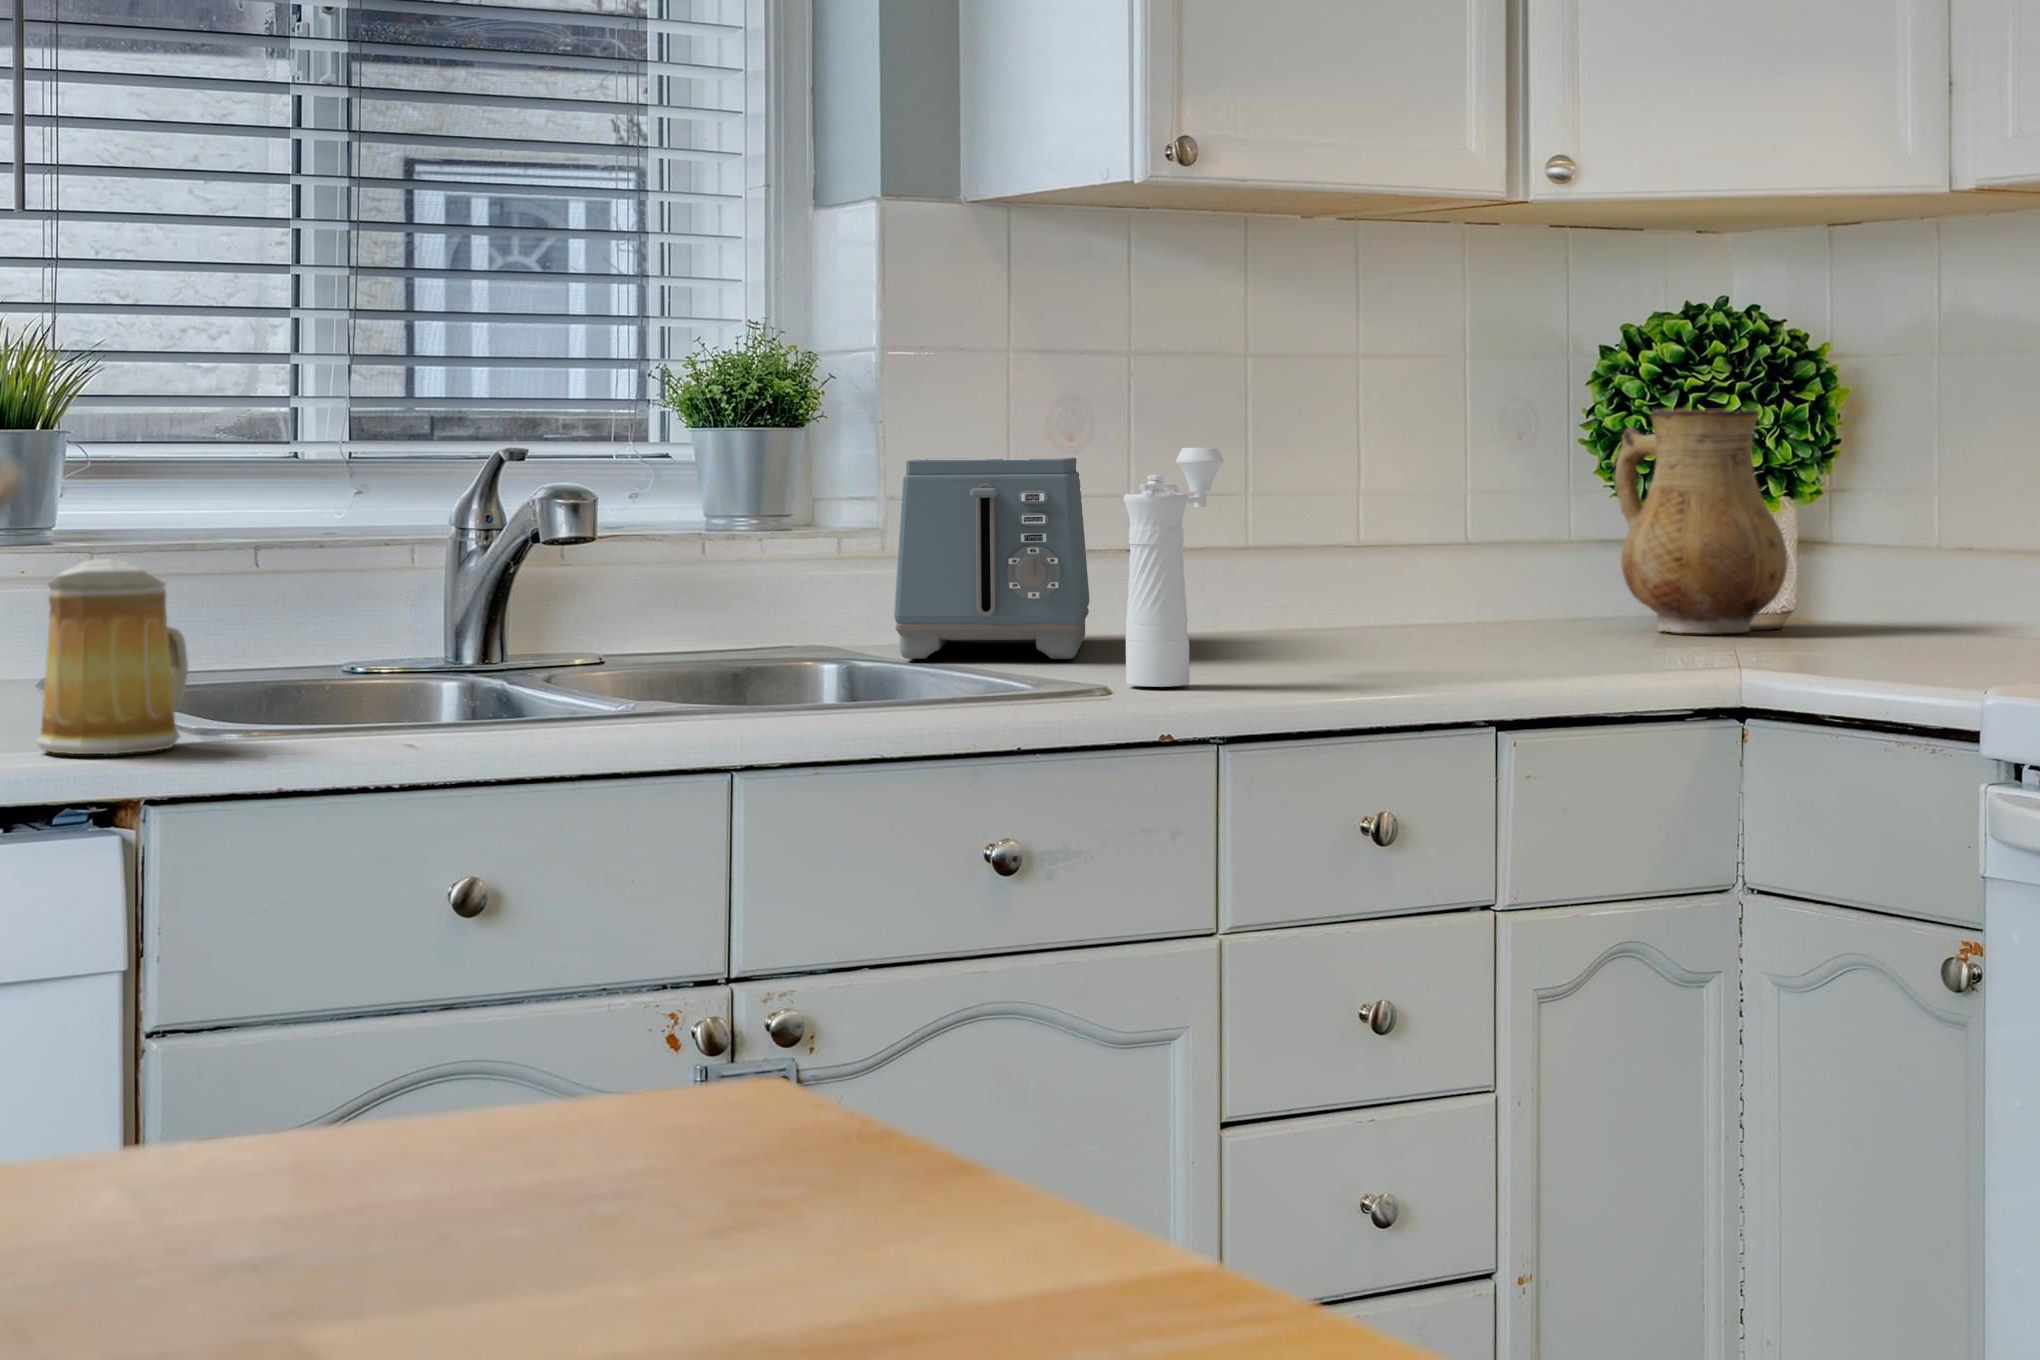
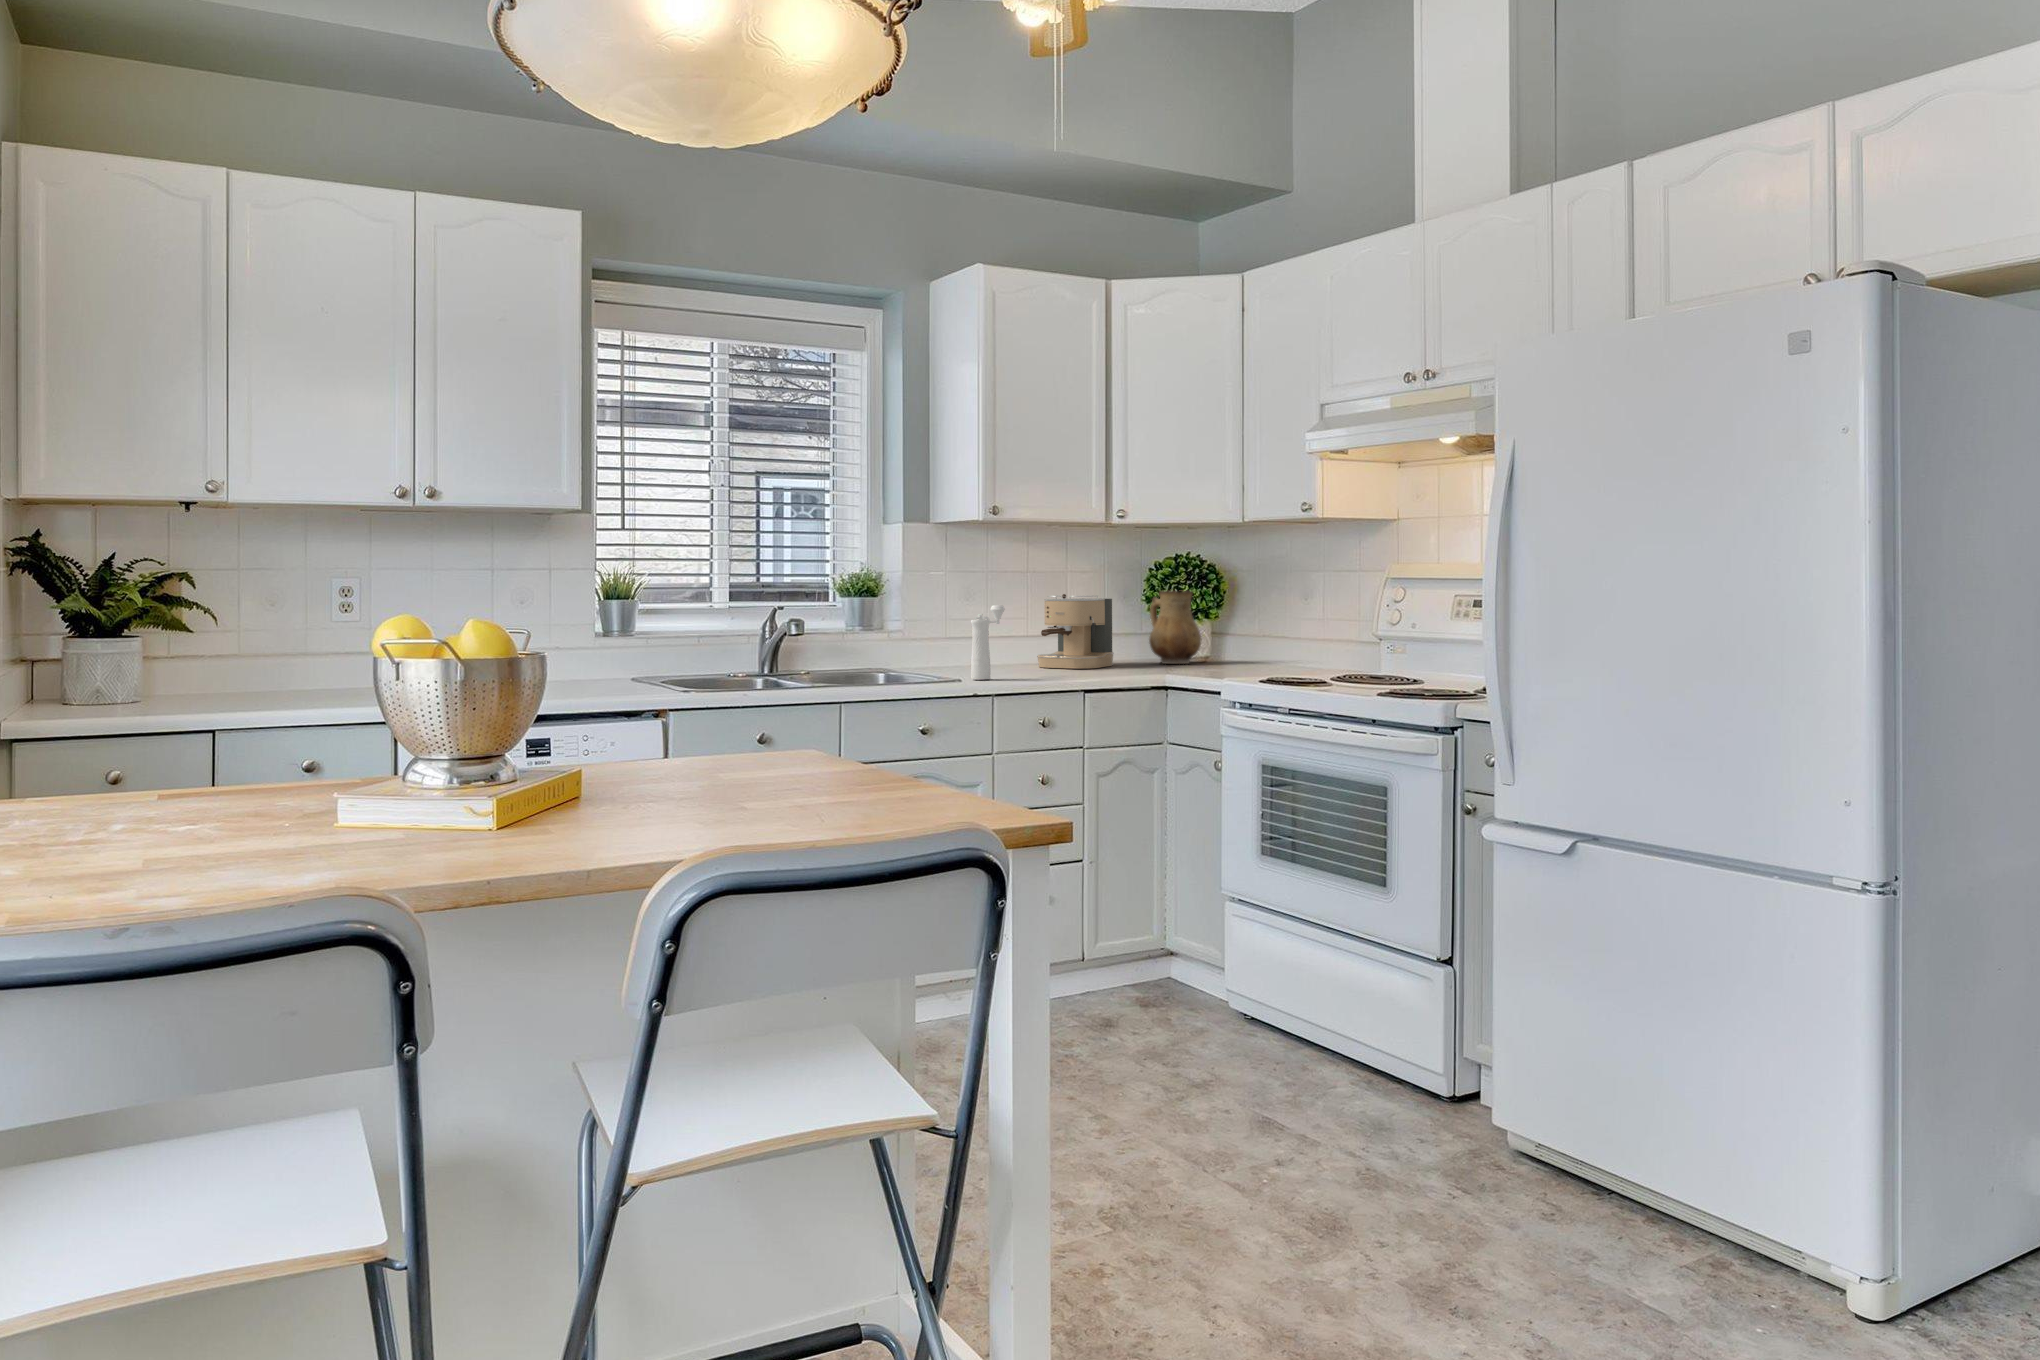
coffee maker: none [1286,417,1520,648] -> present [1037,594,1114,669]
toaster: present [894,458,1090,659] -> none [905,607,975,672]
mug: present [36,559,188,754] -> none [634,641,679,698]

